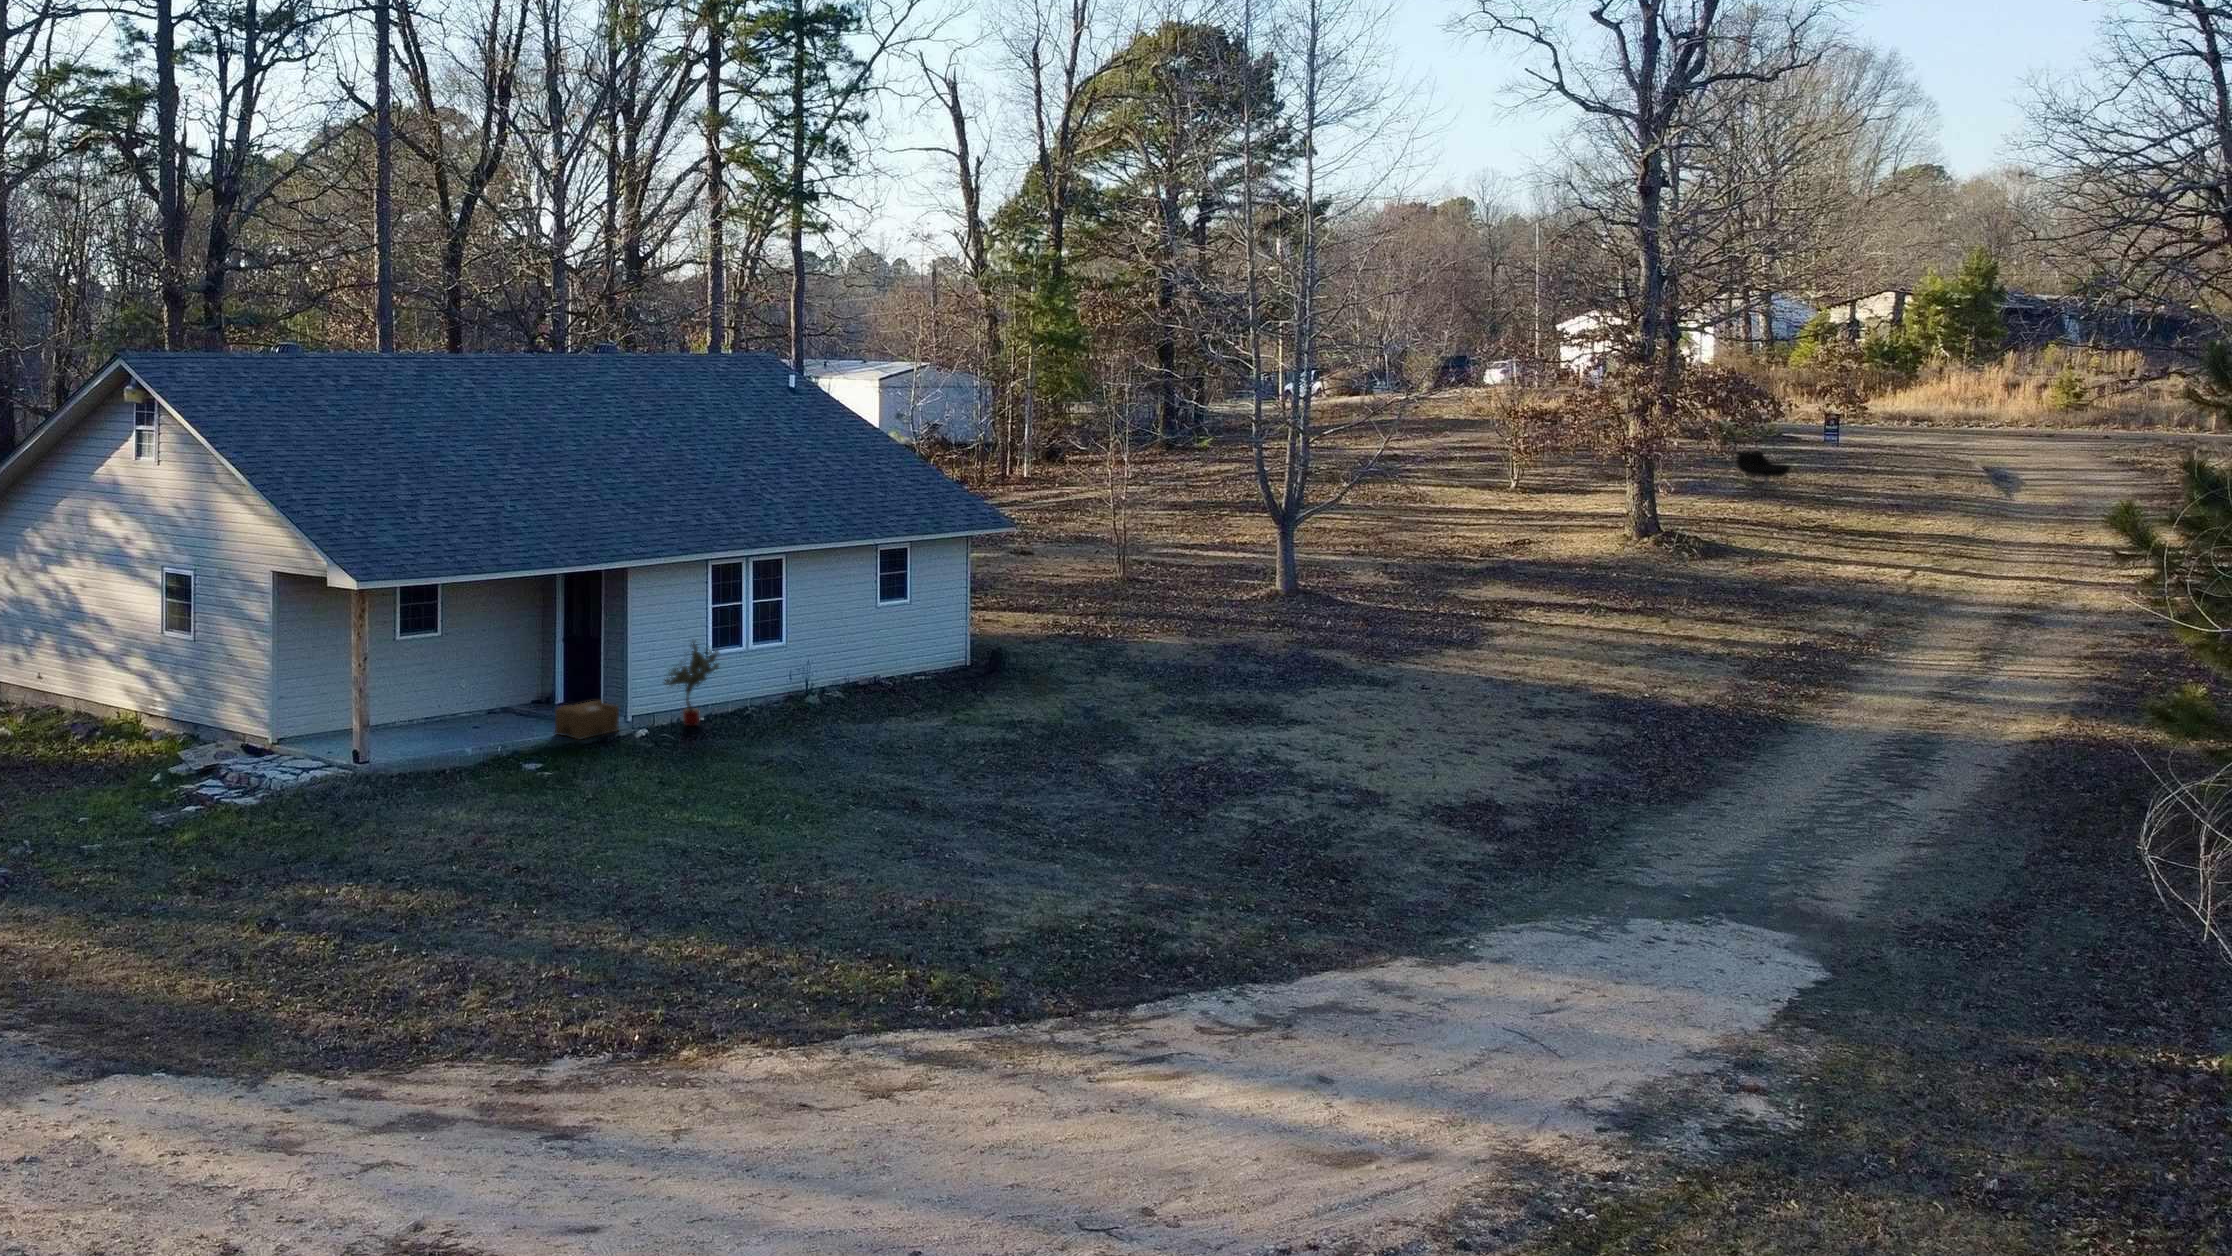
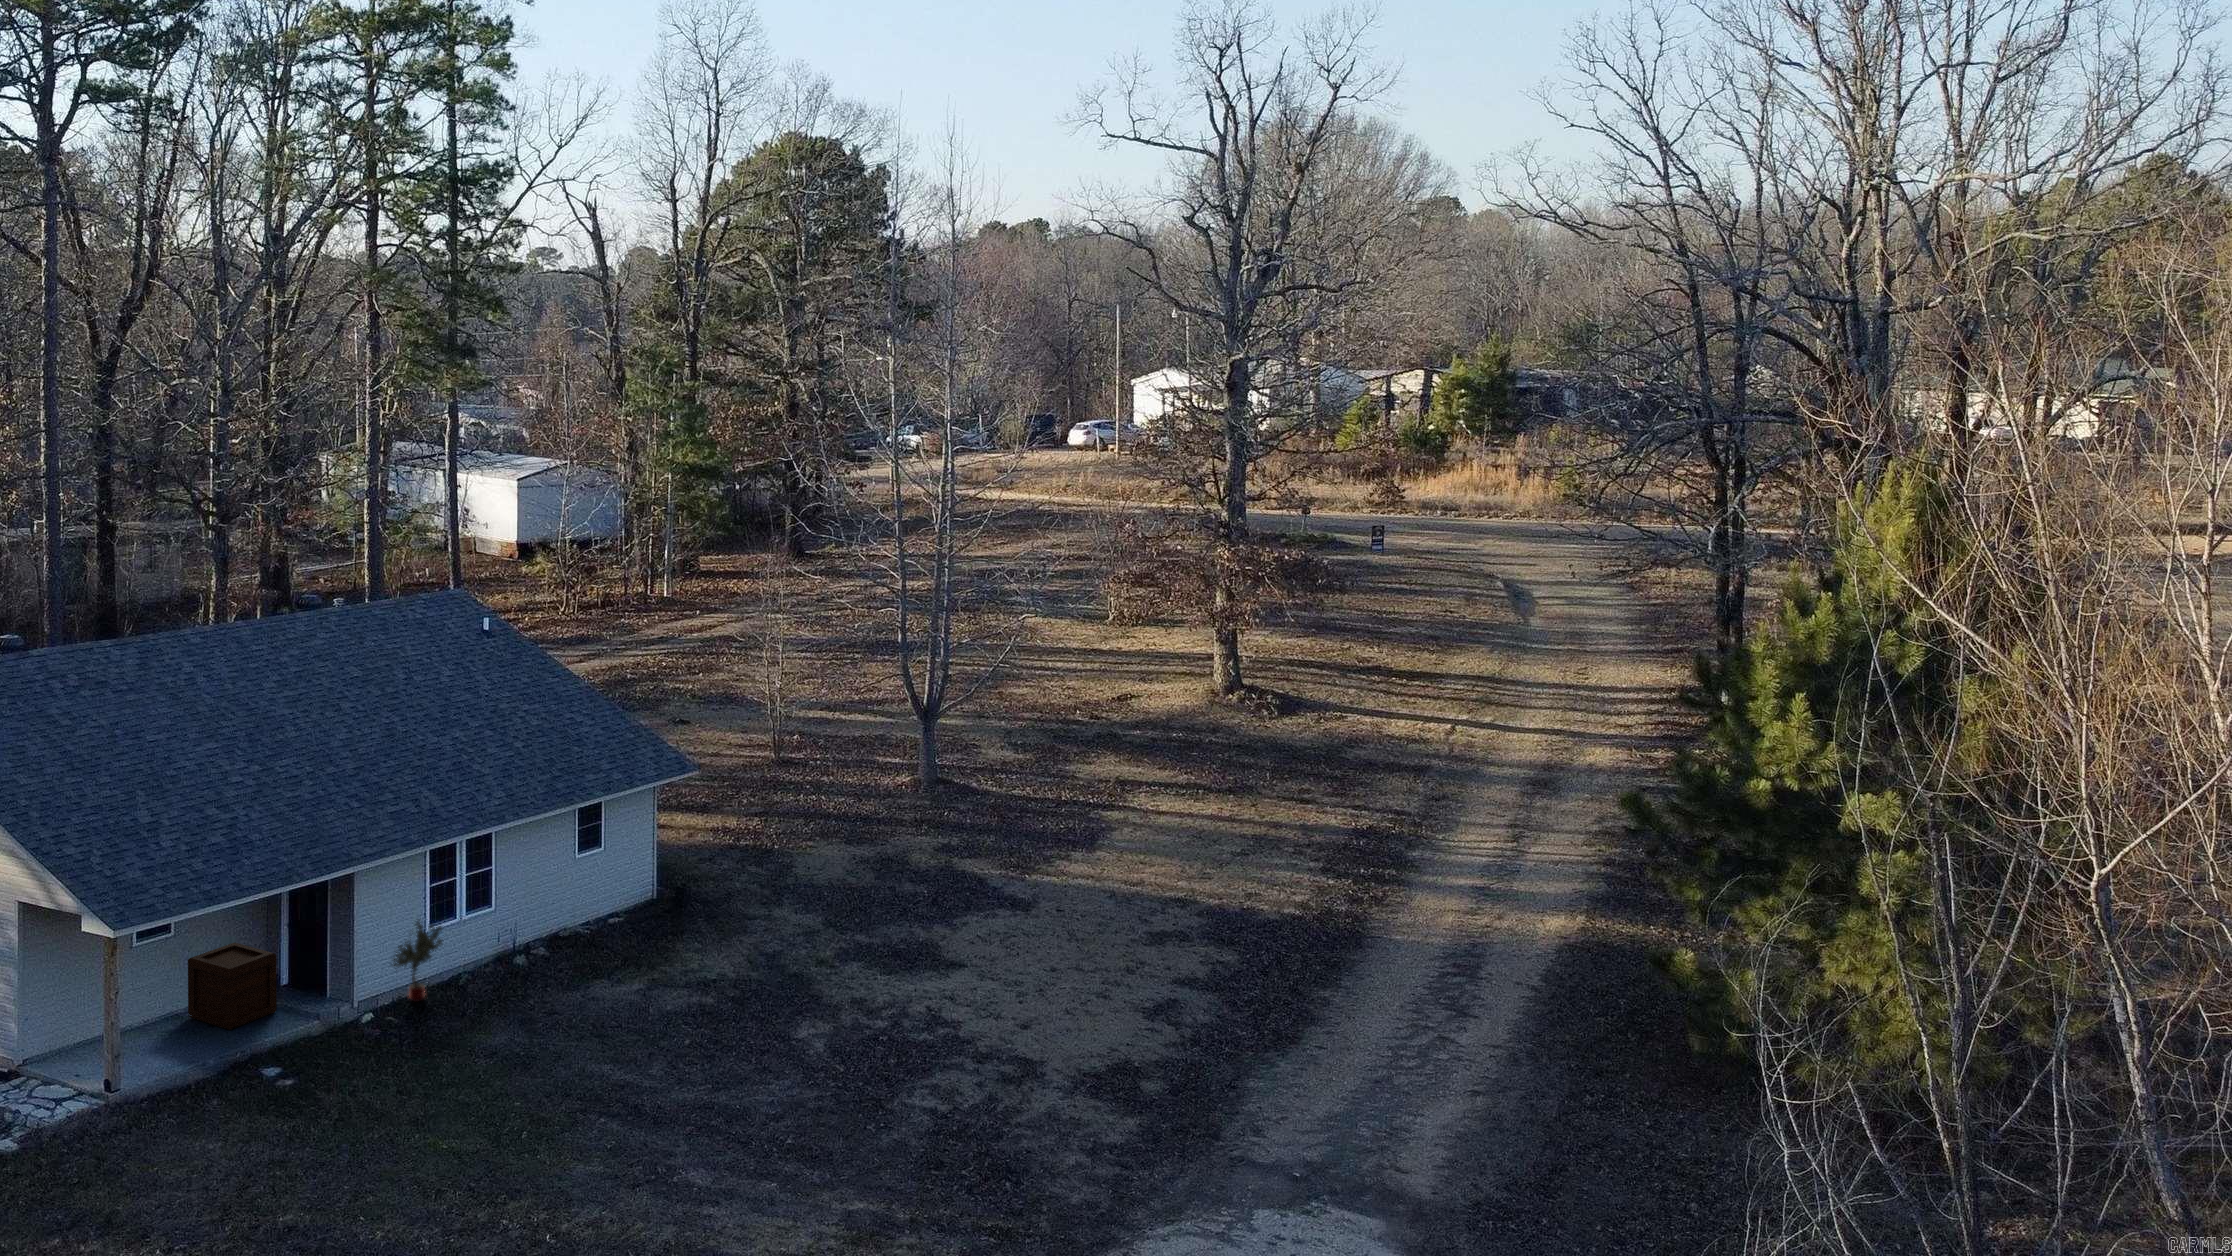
lounge chair: present [1737,451,1790,488] -> none [1306,585,1350,621]
wooden crate: none [453,655,544,736] -> present [188,942,277,1030]
cardboard box: present [555,701,619,739] -> none [289,984,350,1029]

